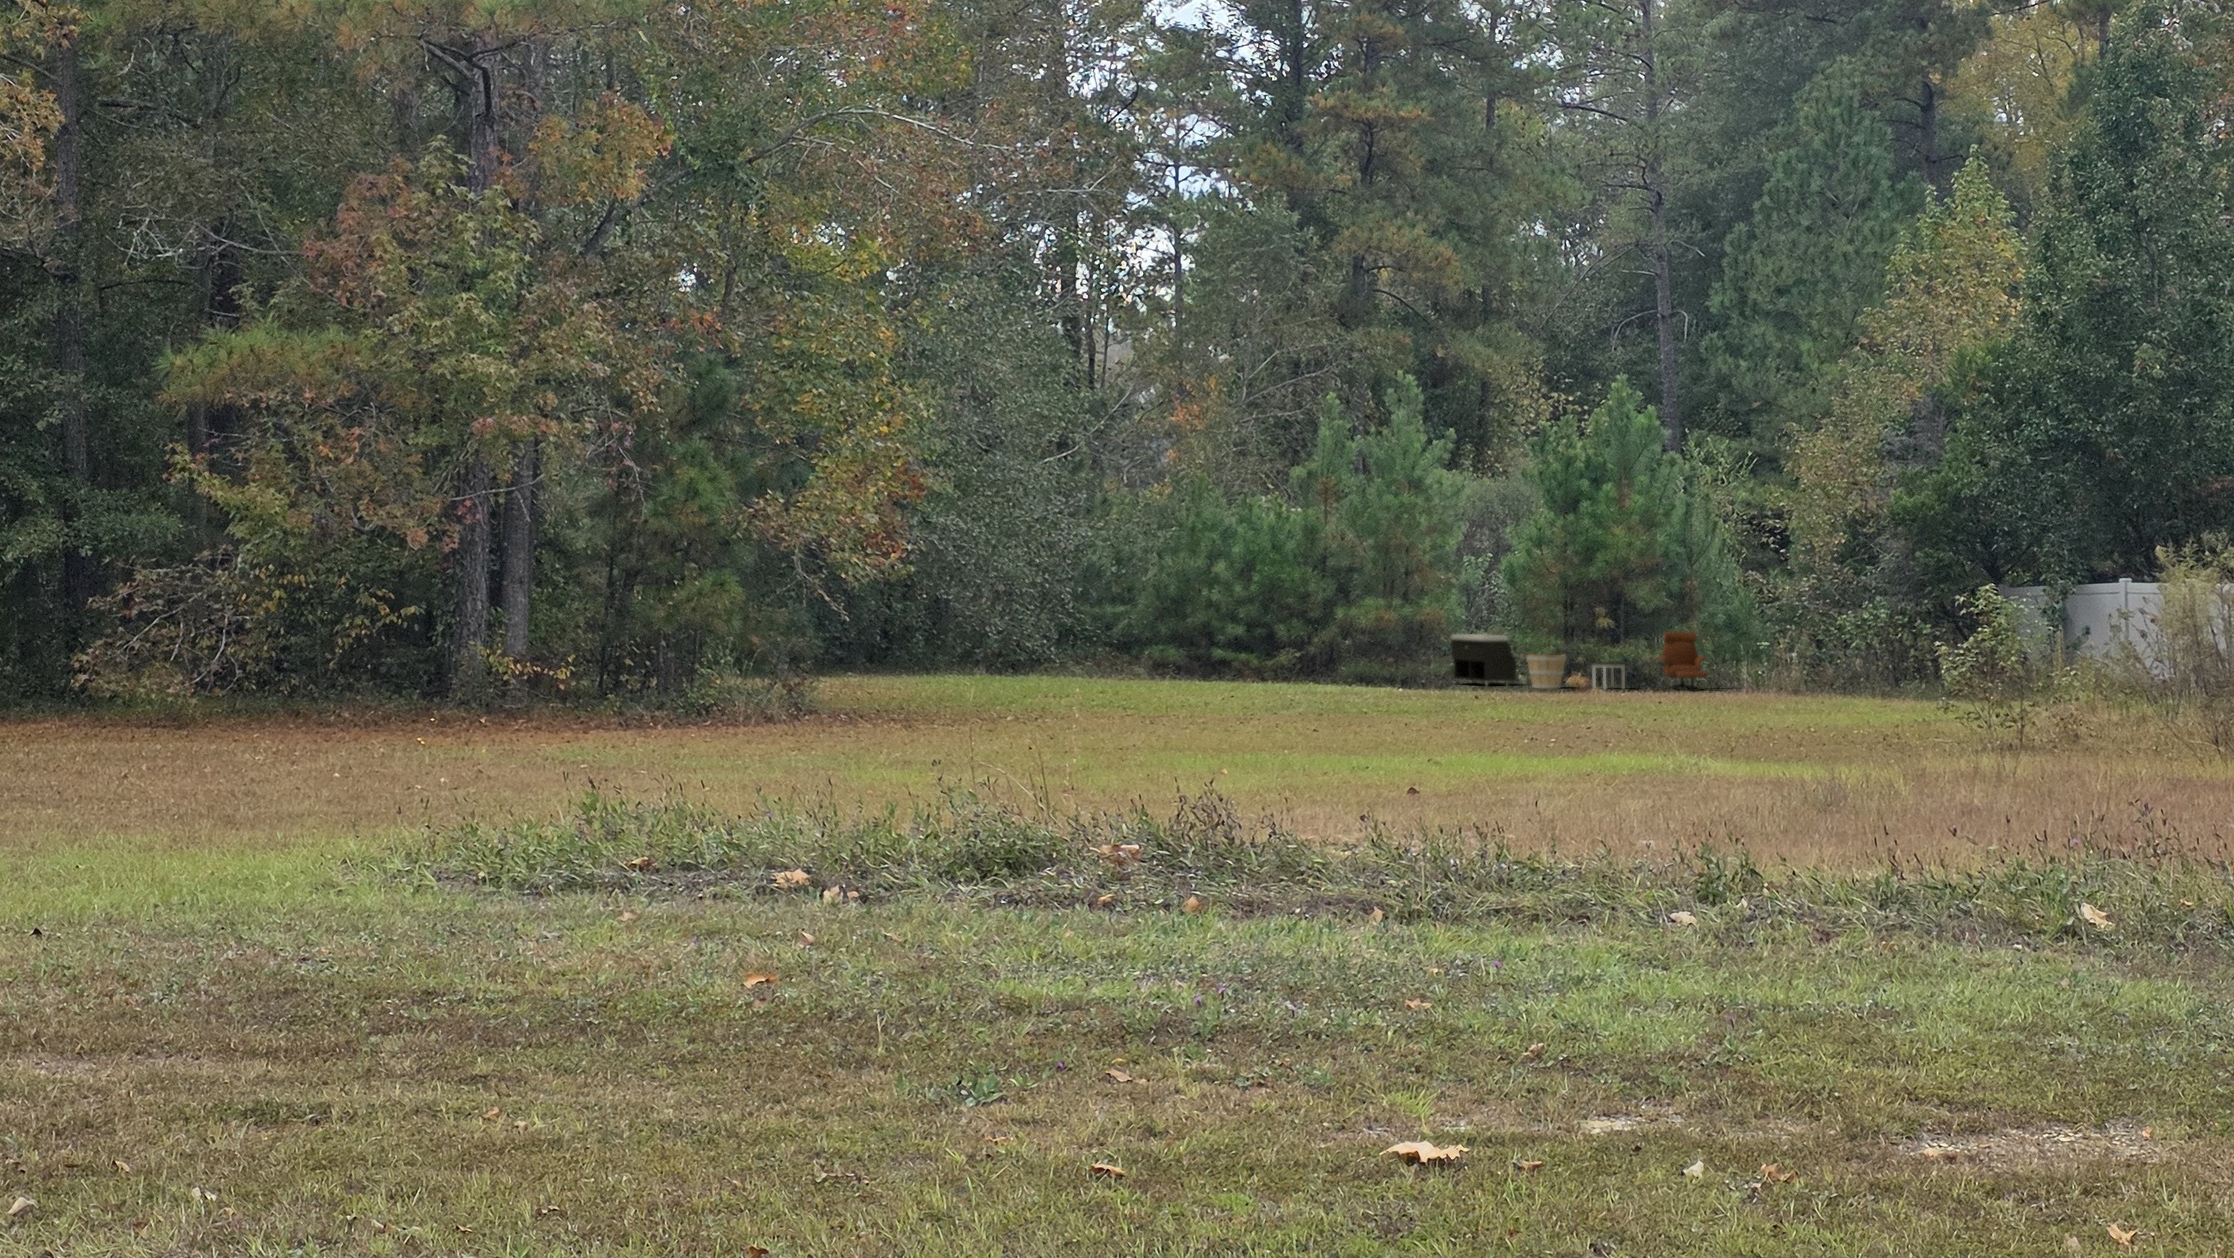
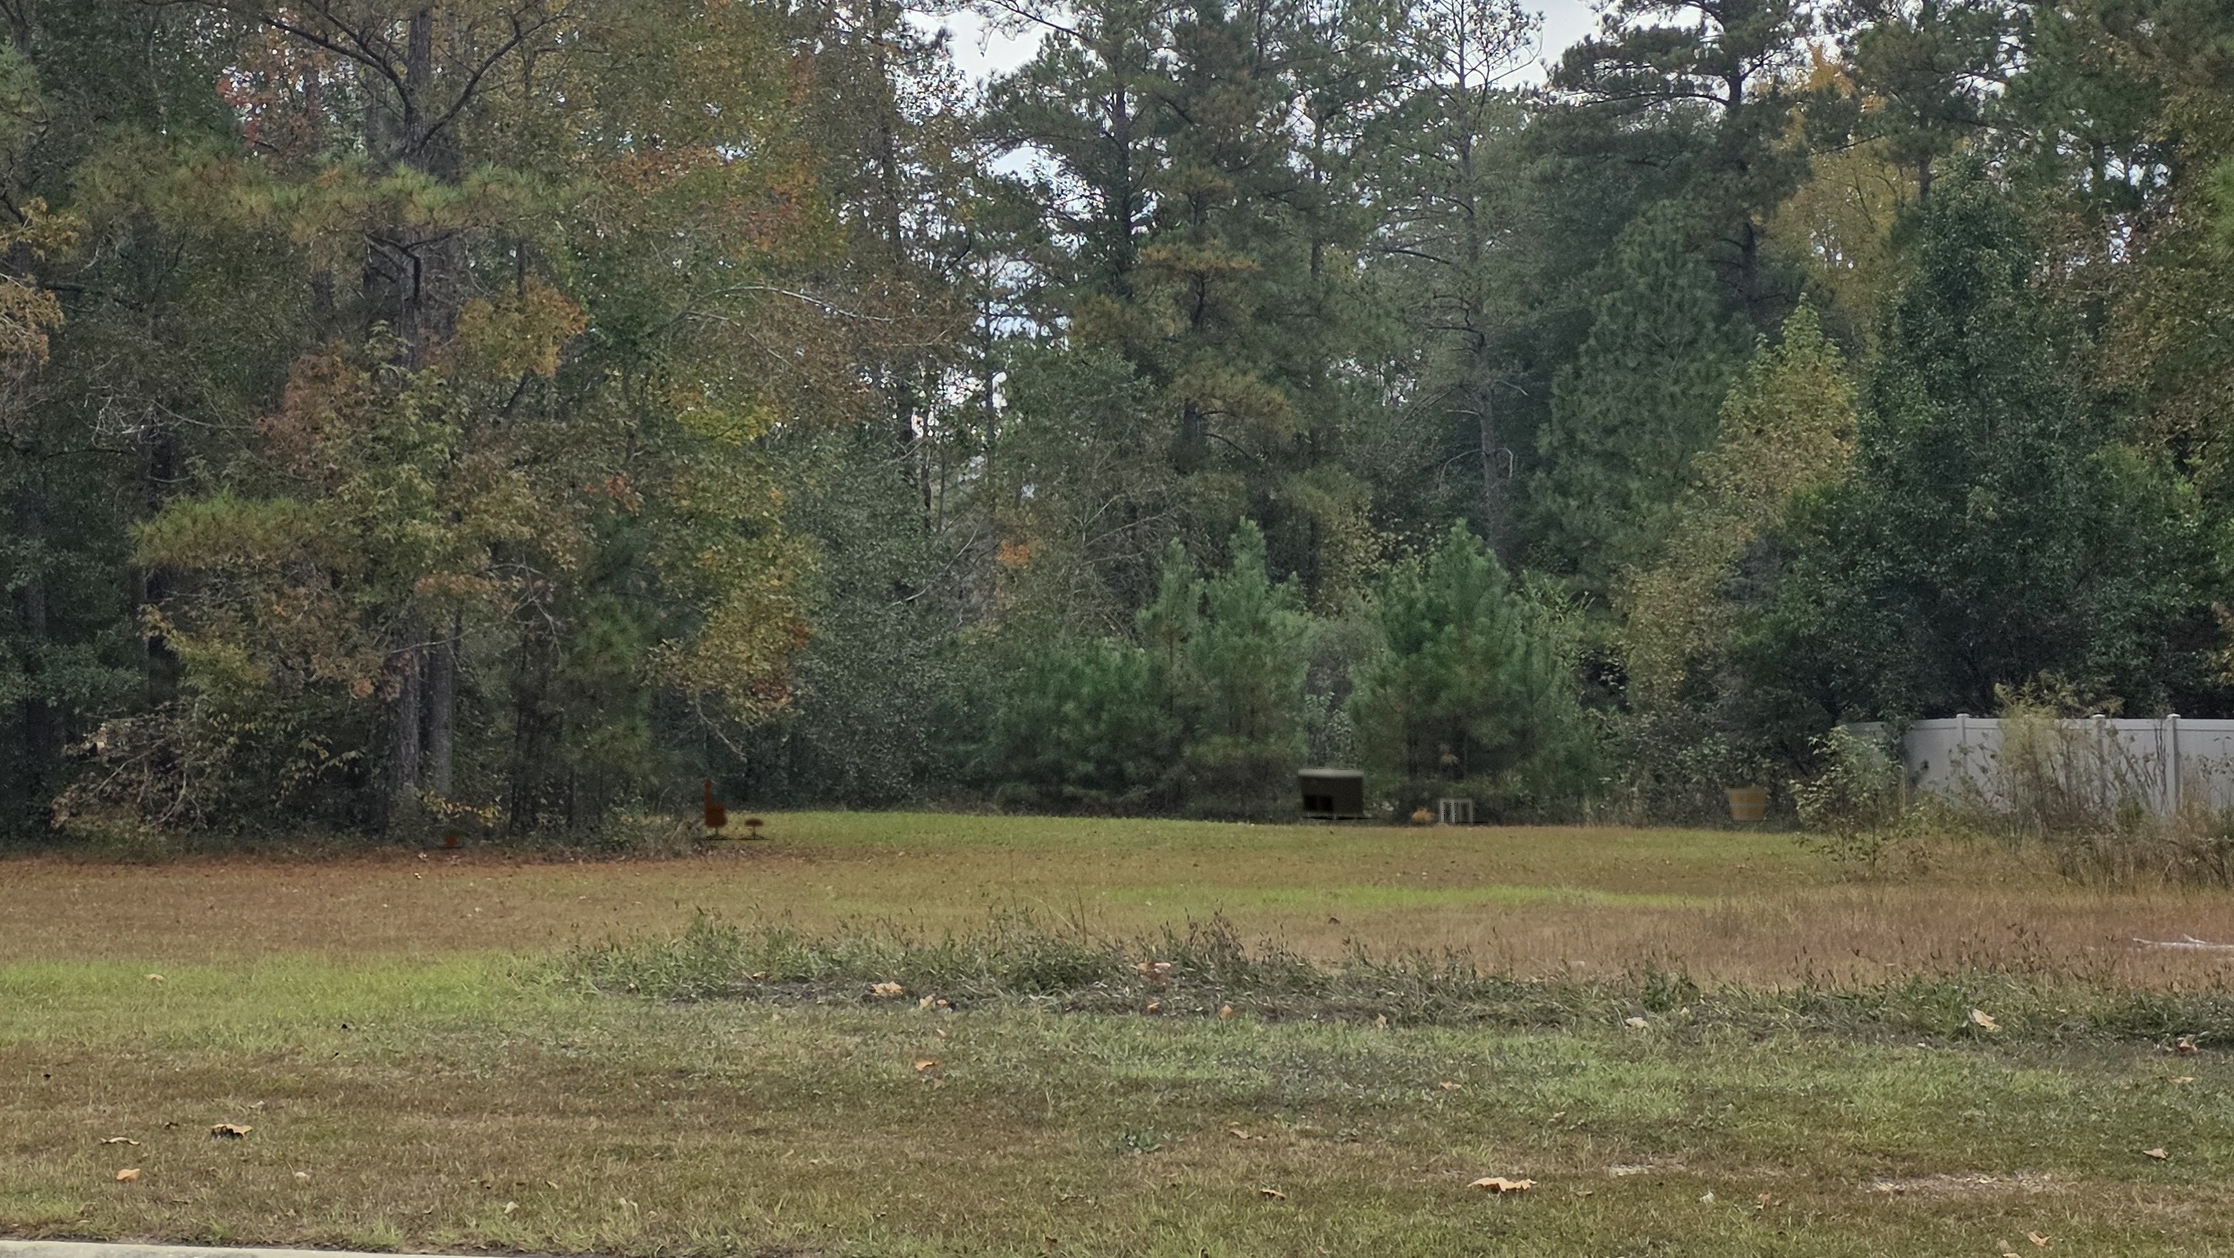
lounge chair: present [1659,632,1707,691] -> present [703,779,764,839]
wooden bucket: present [1526,654,1566,689] -> present [1726,787,1767,821]
potted plant: none [500,689,547,714] -> present [432,826,467,848]

